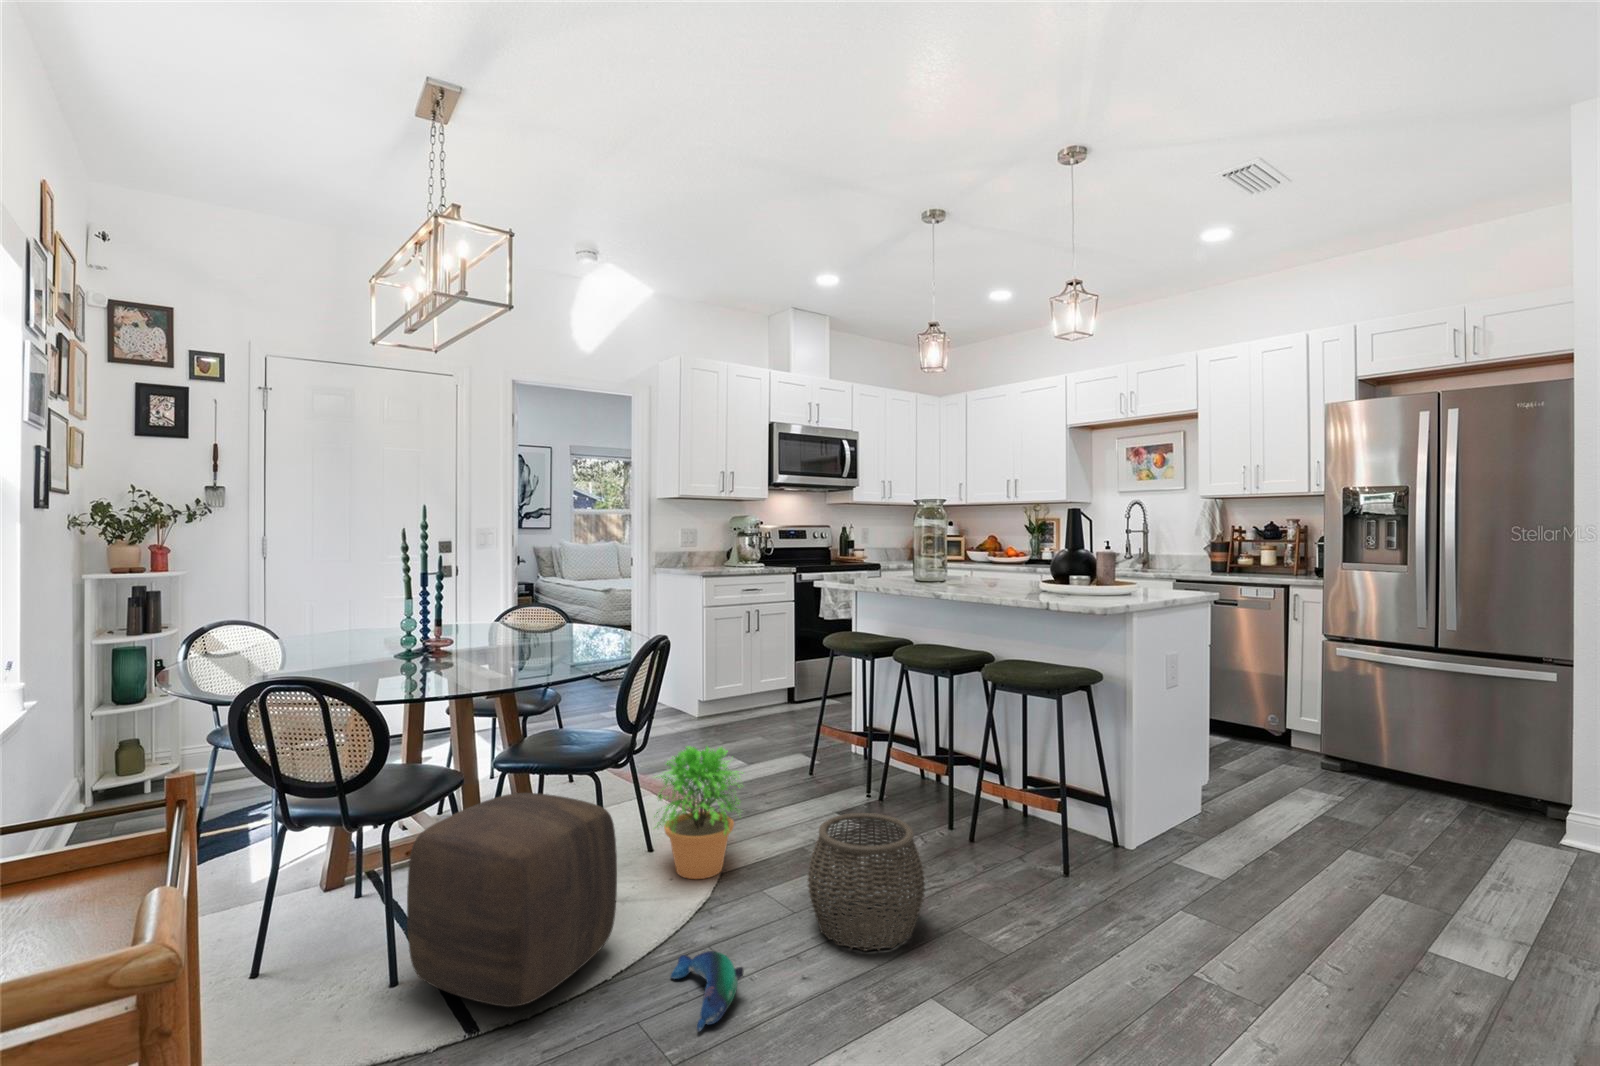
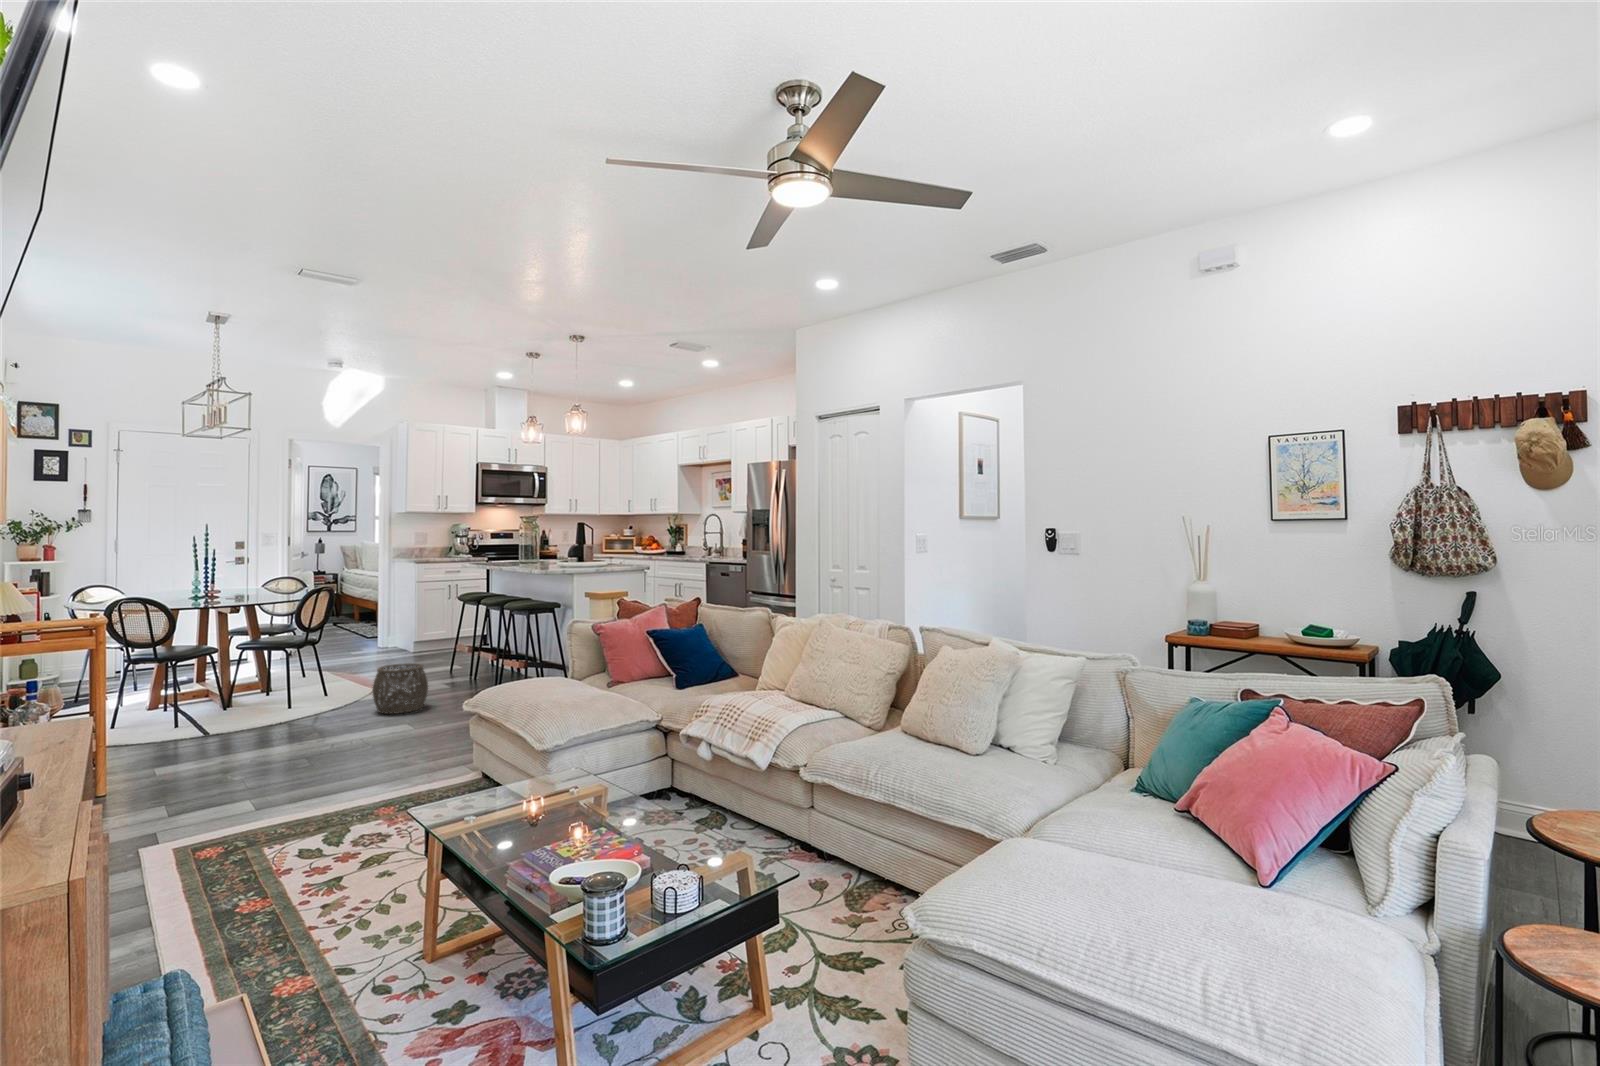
potted plant: present [654,746,741,879] -> none [318,638,370,702]
ottoman: present [407,793,617,1007] -> none [178,653,280,726]
plush toy: present [671,951,744,1032] -> none [295,709,324,730]

